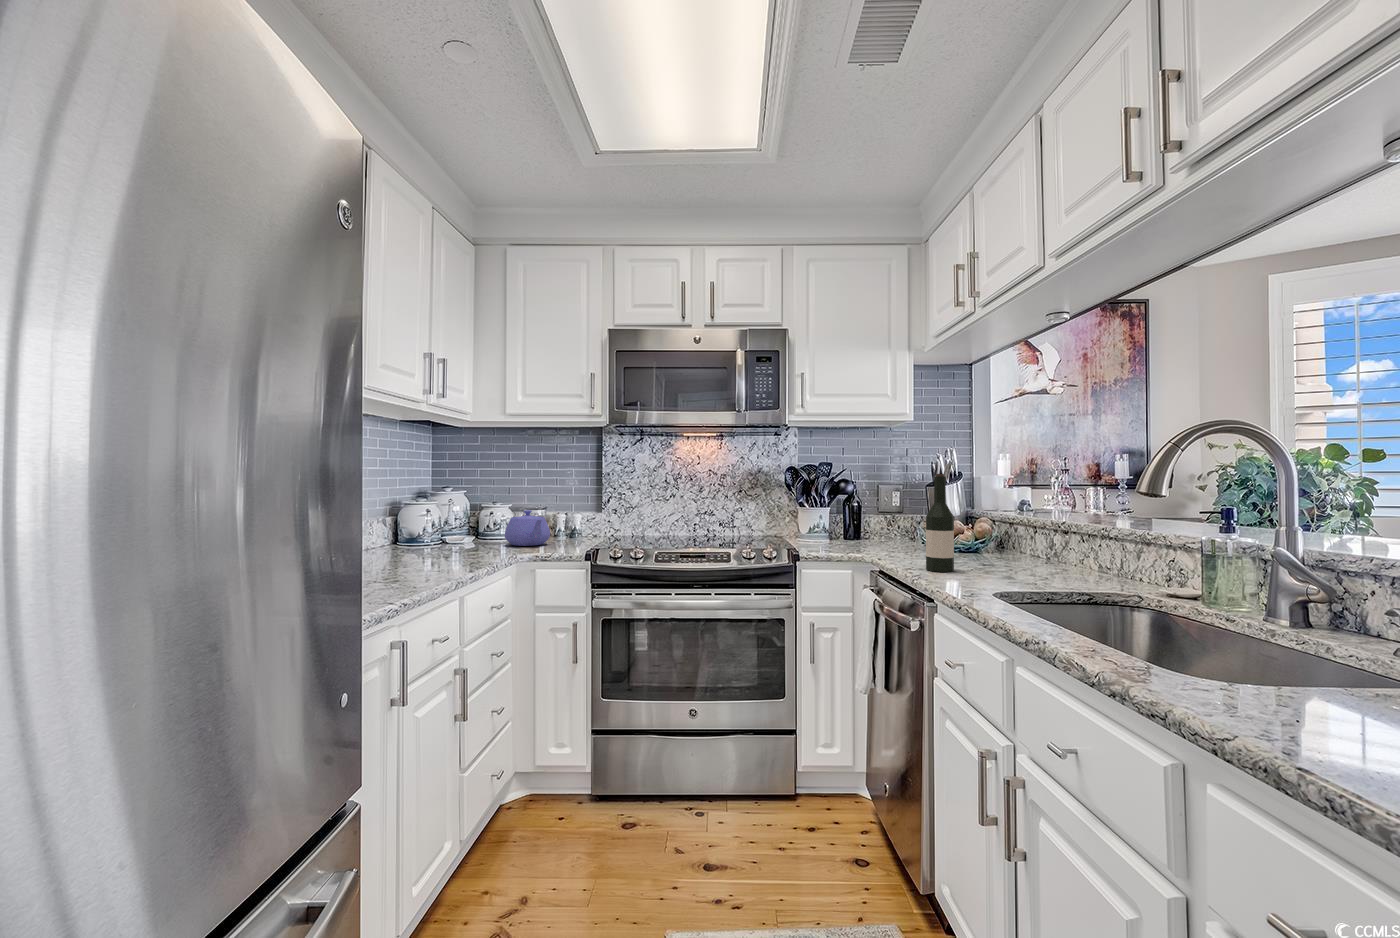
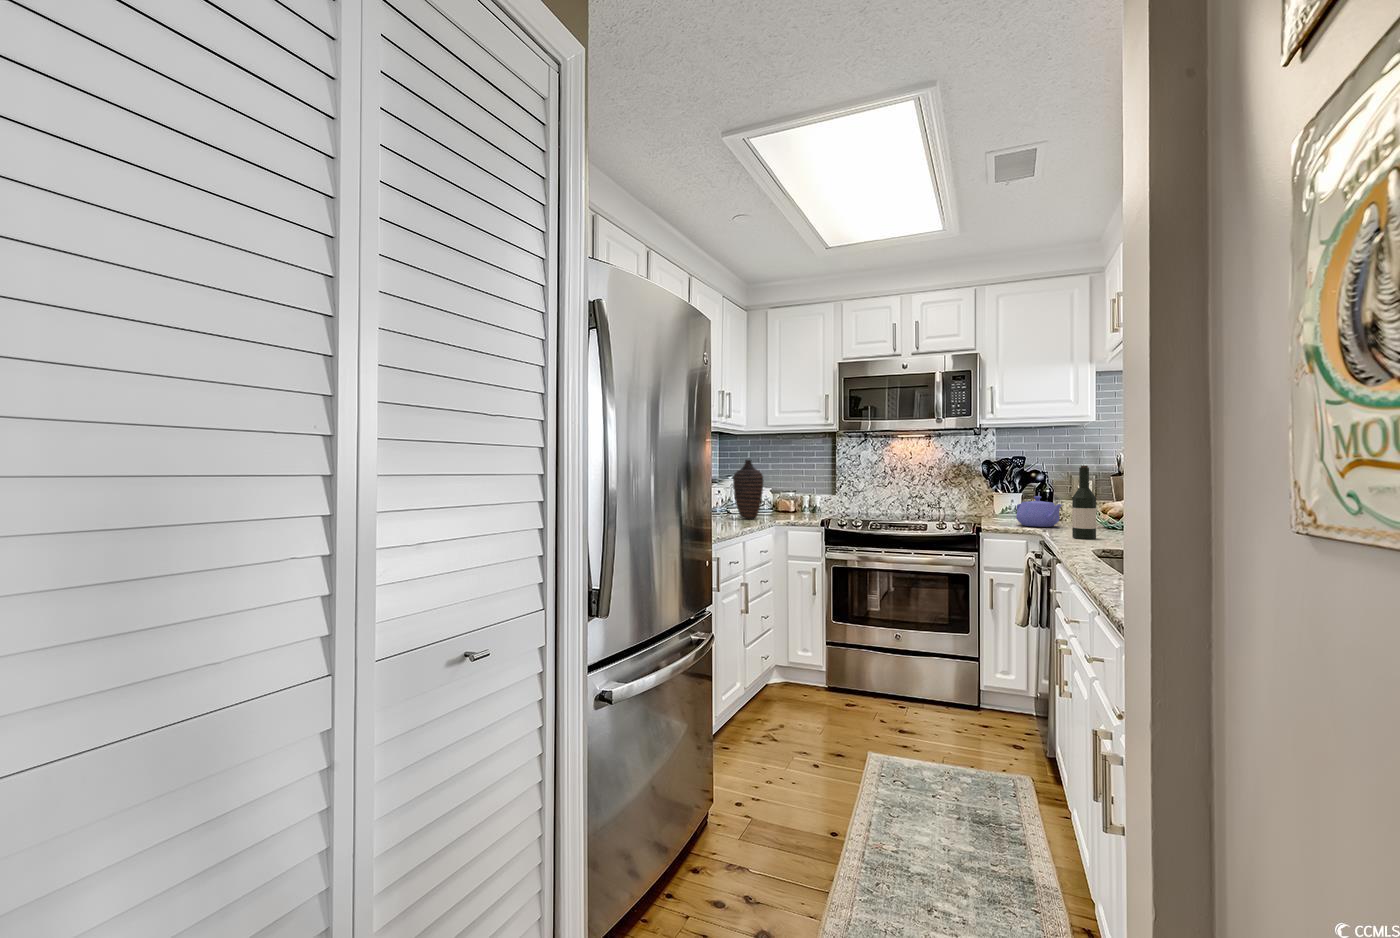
decorative vase: none [449,463,499,554] -> present [733,460,763,519]
teapot: present [505,510,550,546] -> present [1016,496,1062,527]

